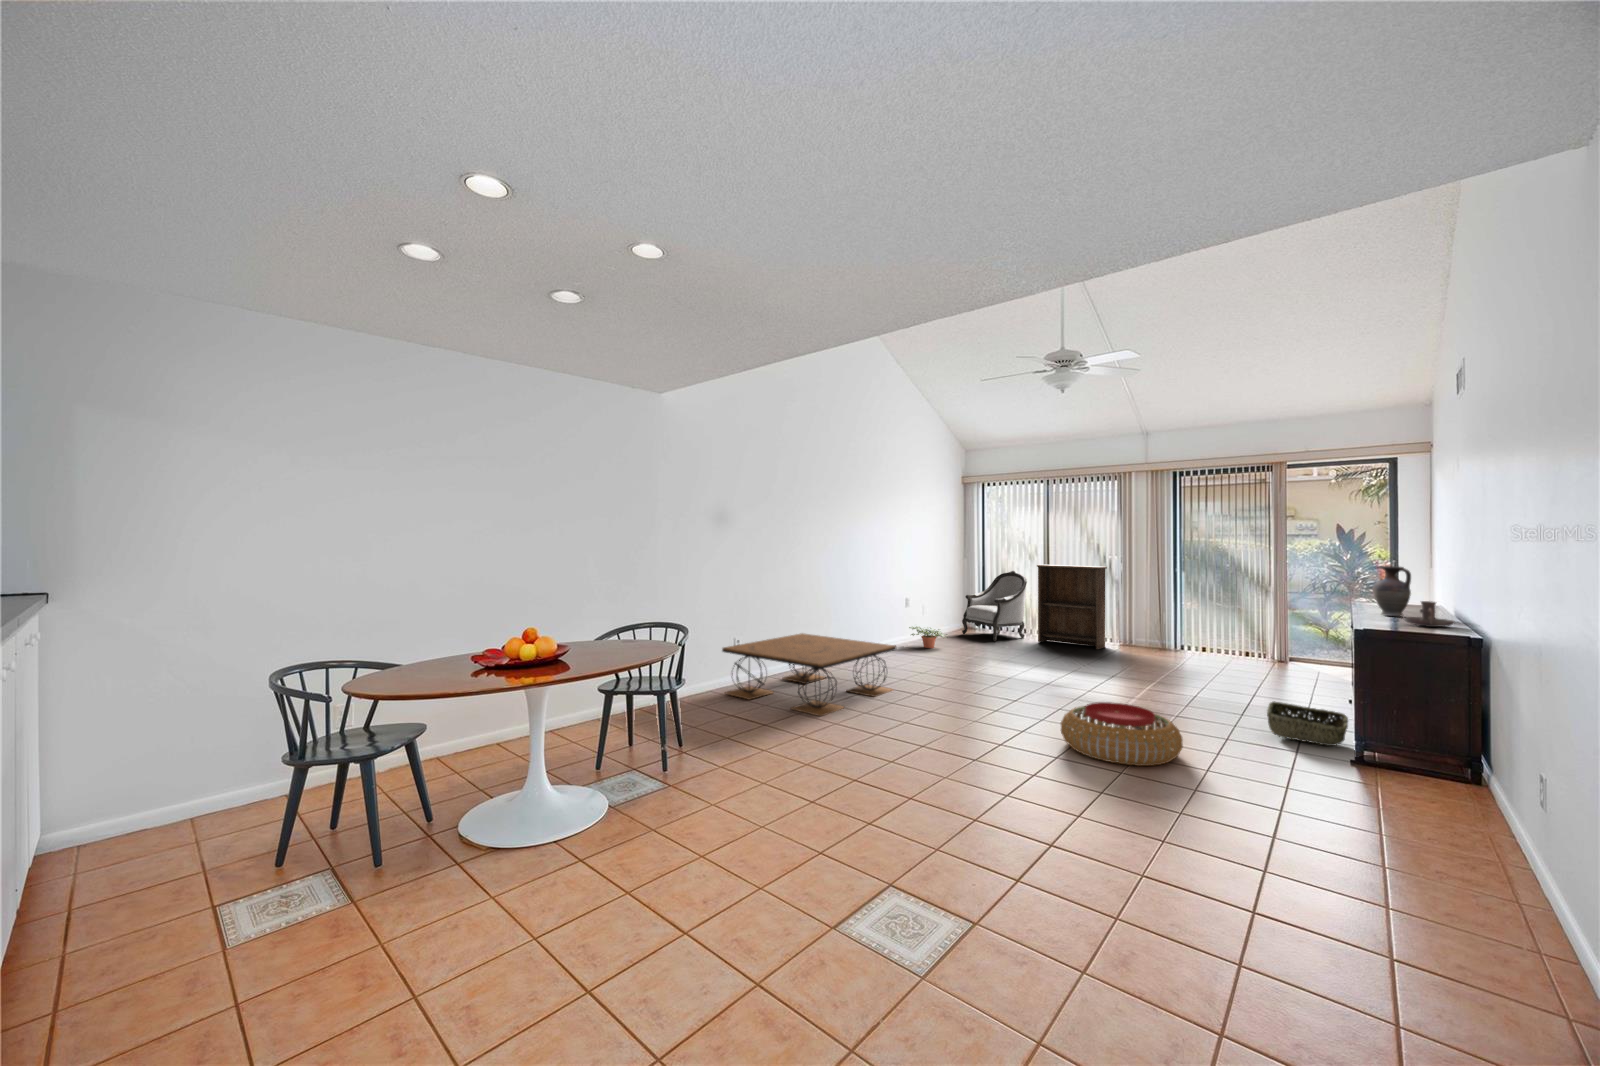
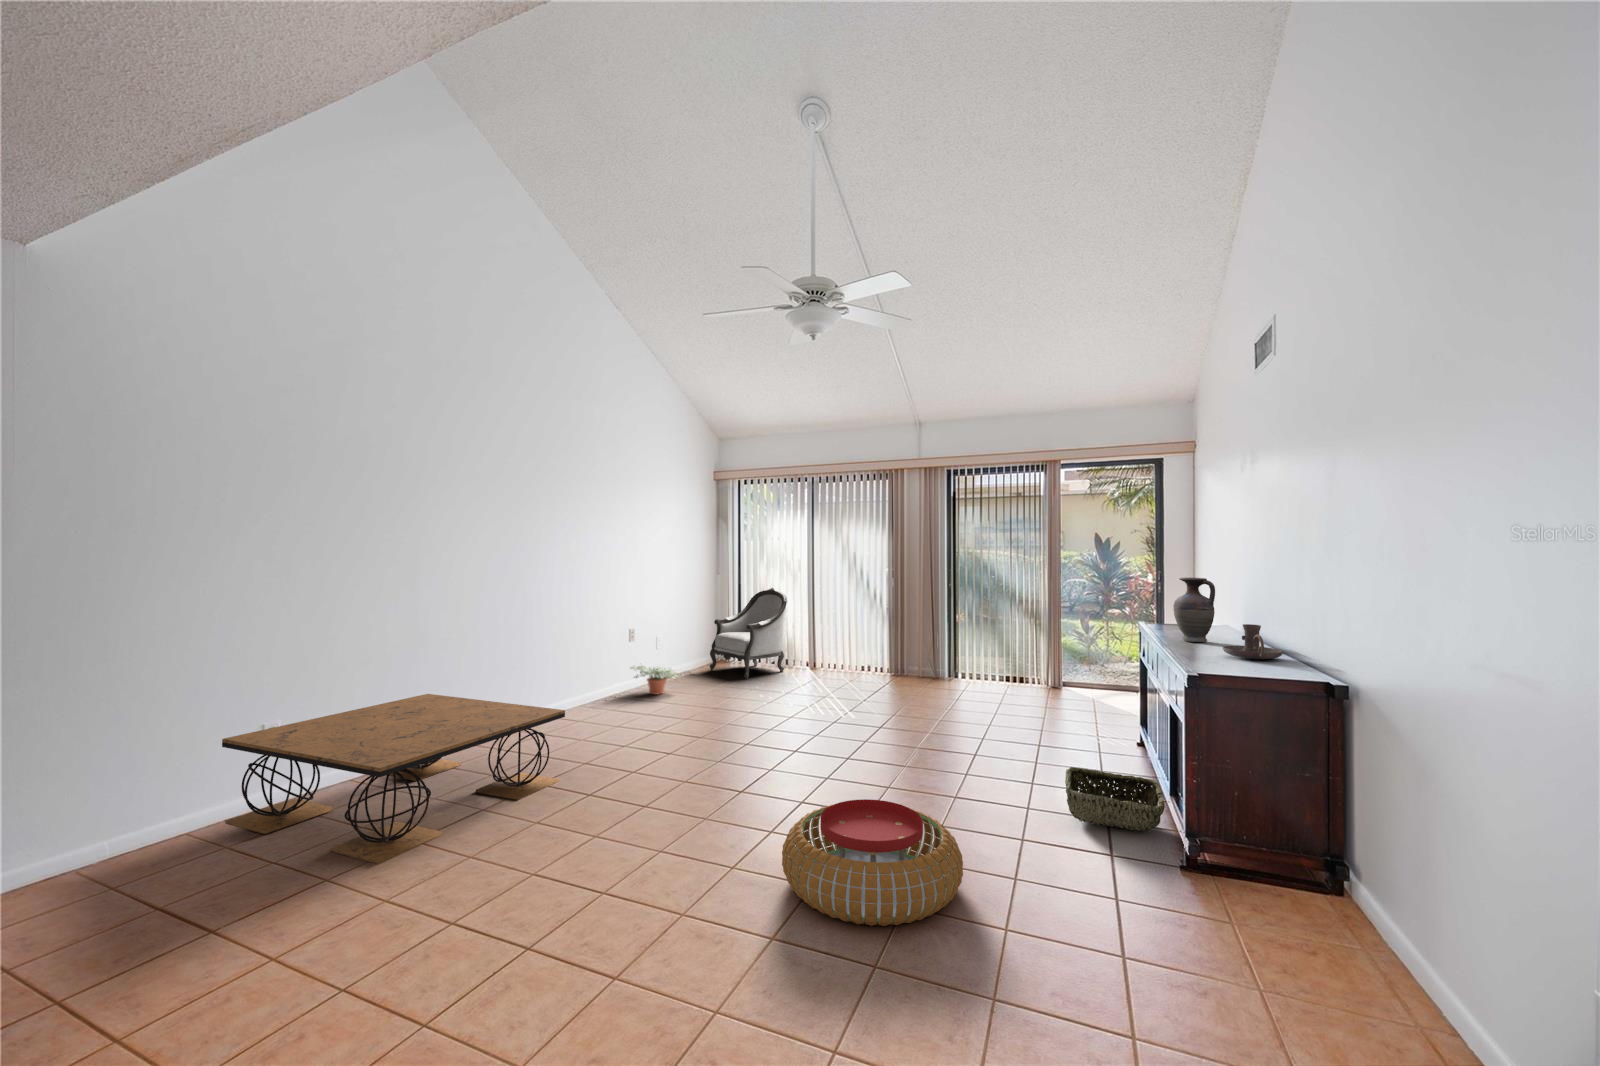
bookshelf: present [1037,564,1107,649] -> none [797,580,876,683]

